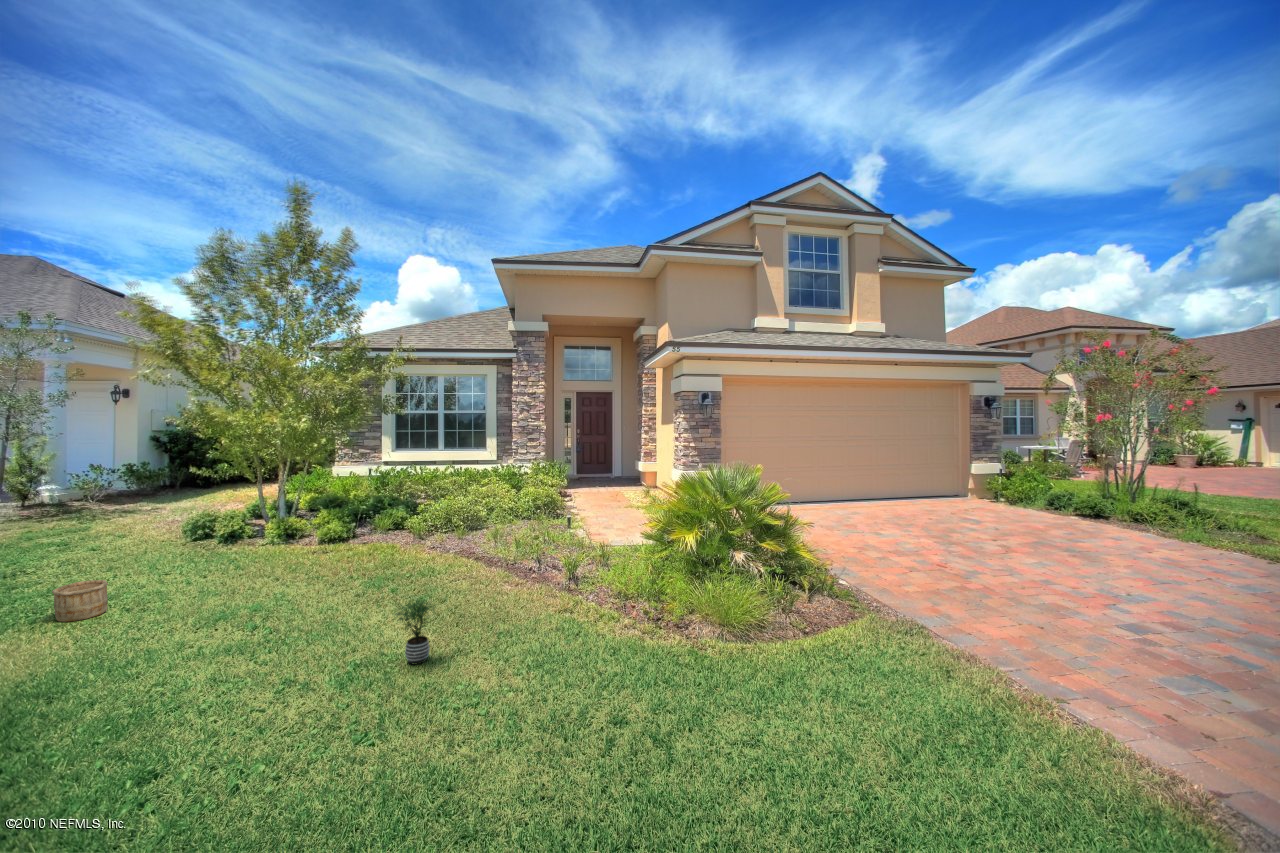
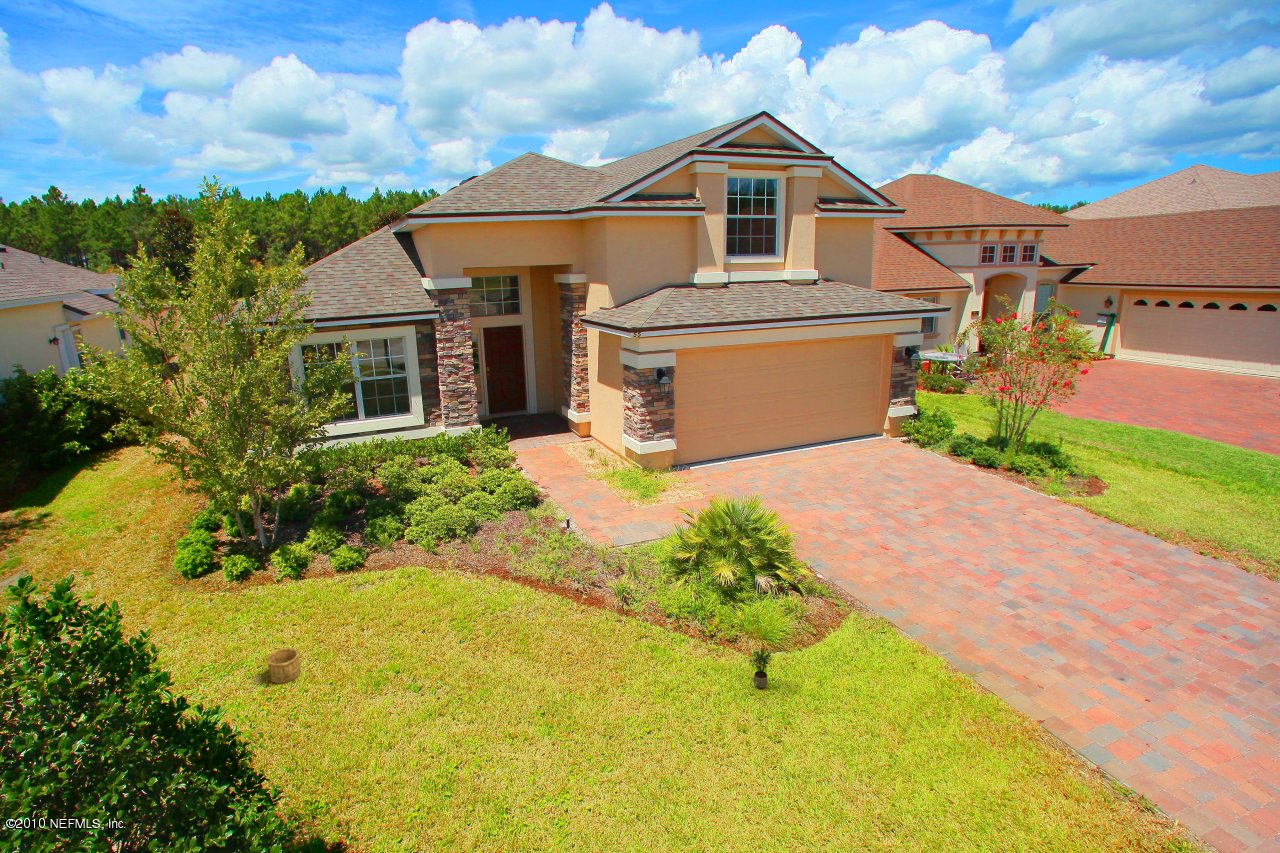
potted plant: present [392,600,434,665] -> present [750,648,772,689]

